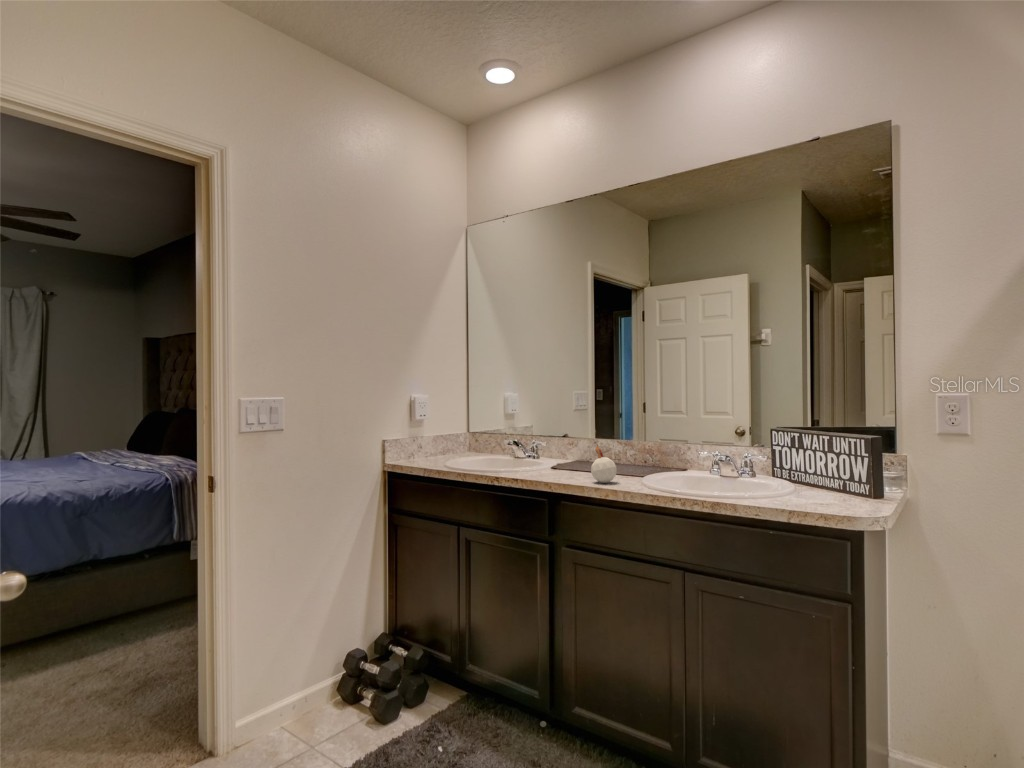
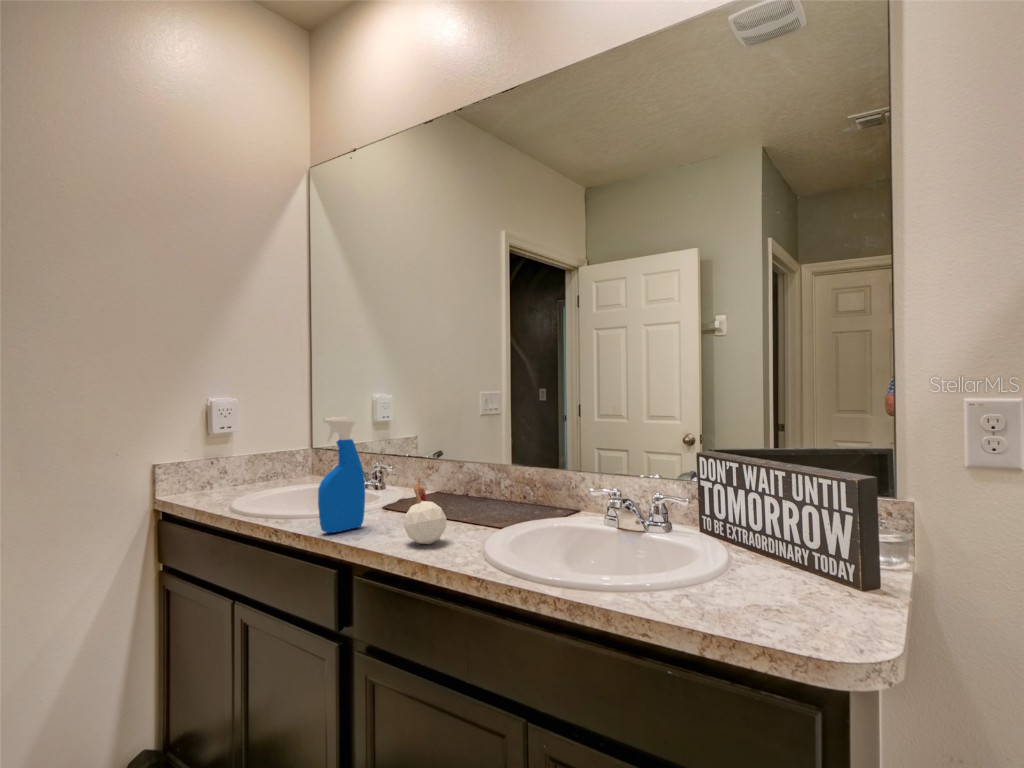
spray bottle: none [531,406,555,478] -> present [318,417,365,533]

